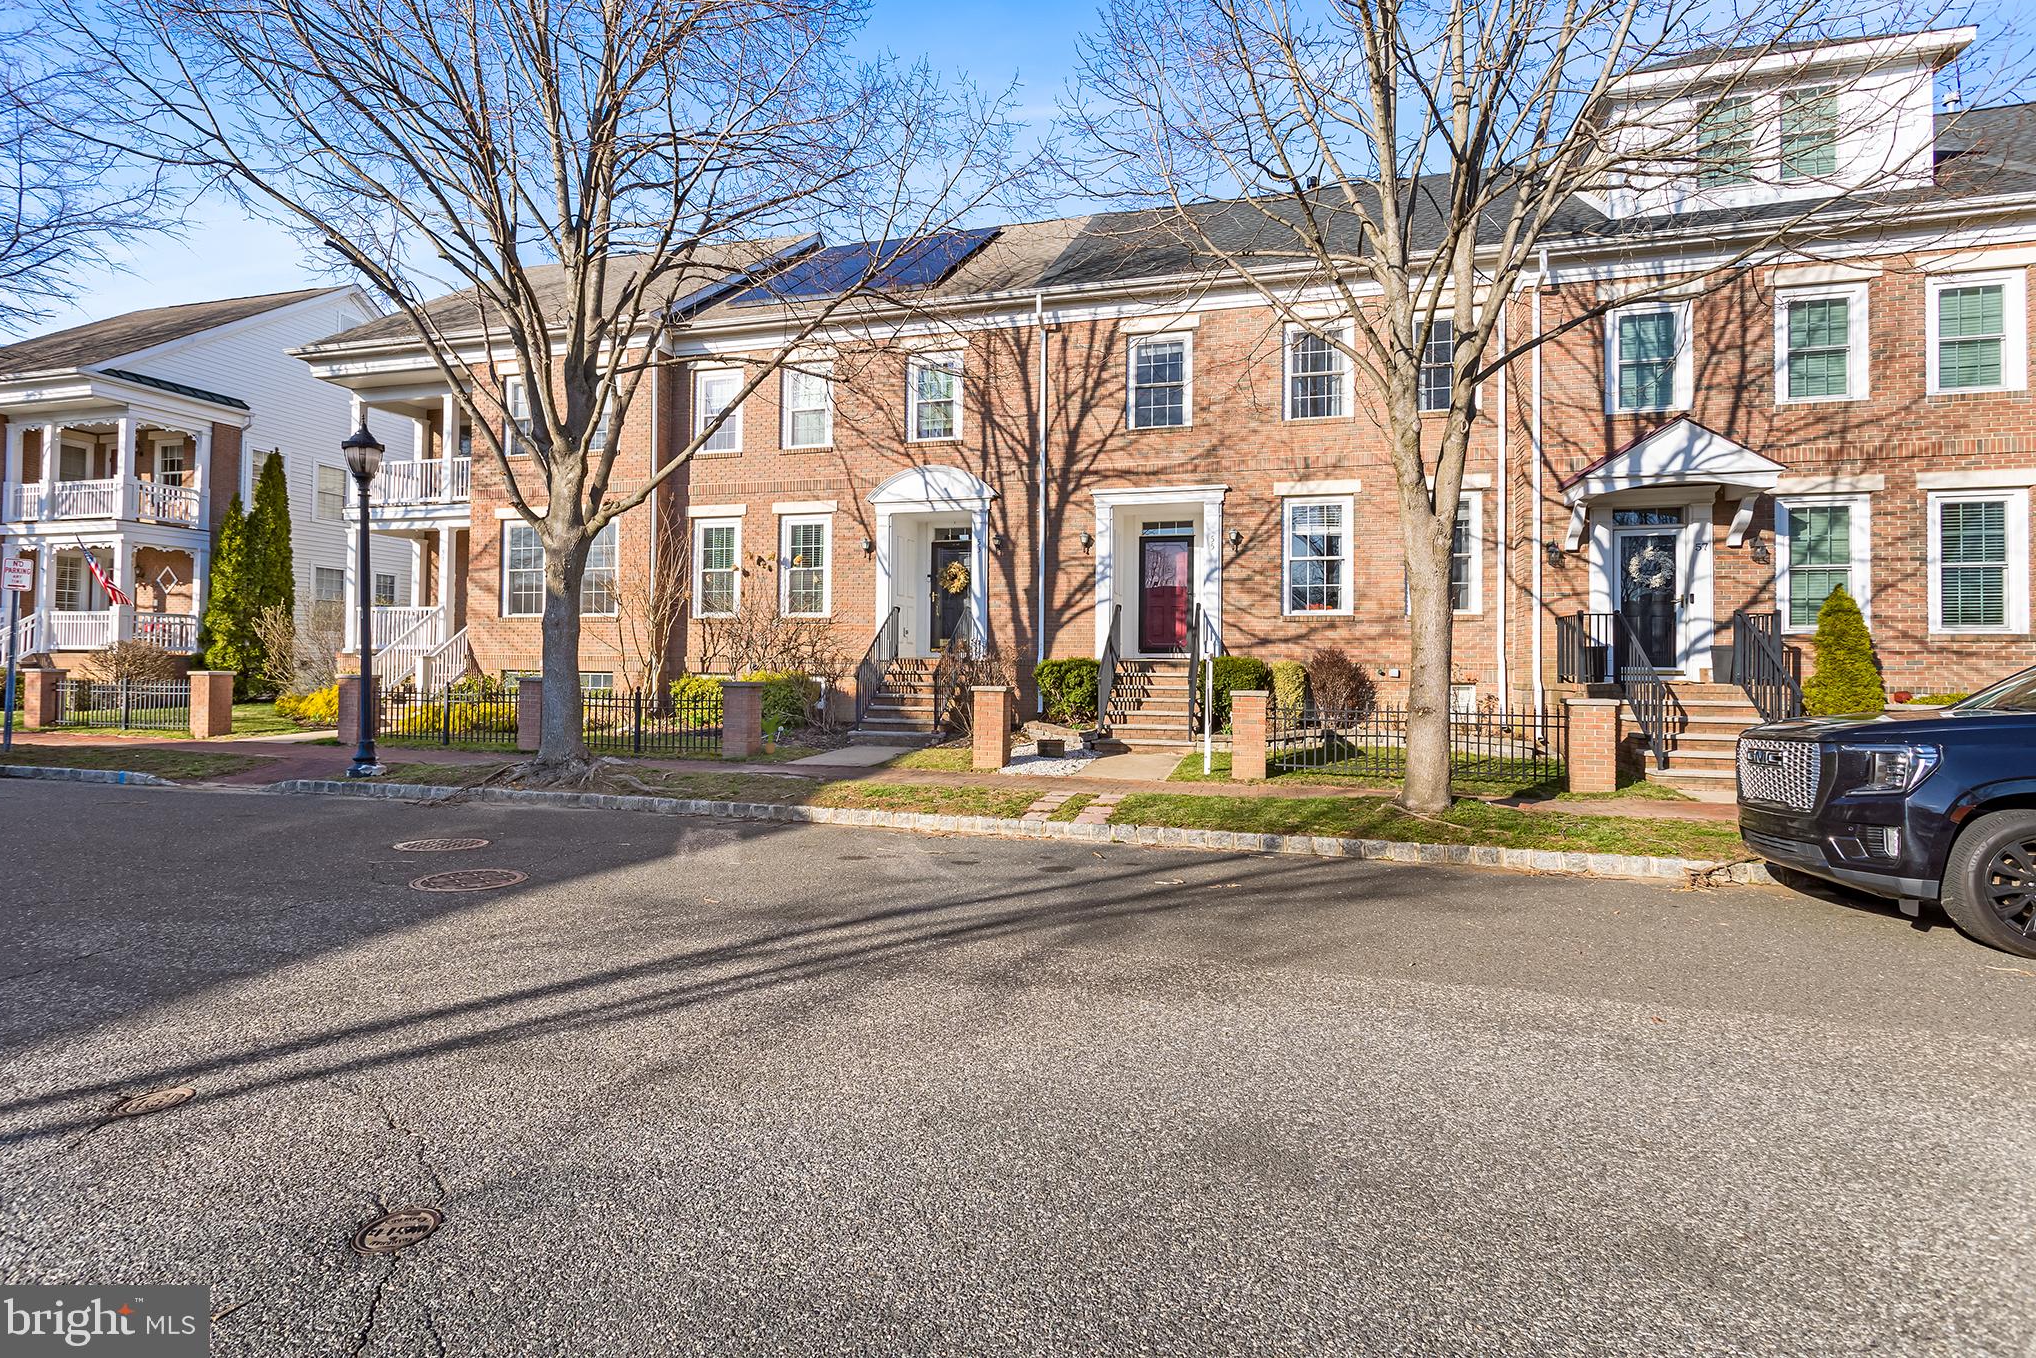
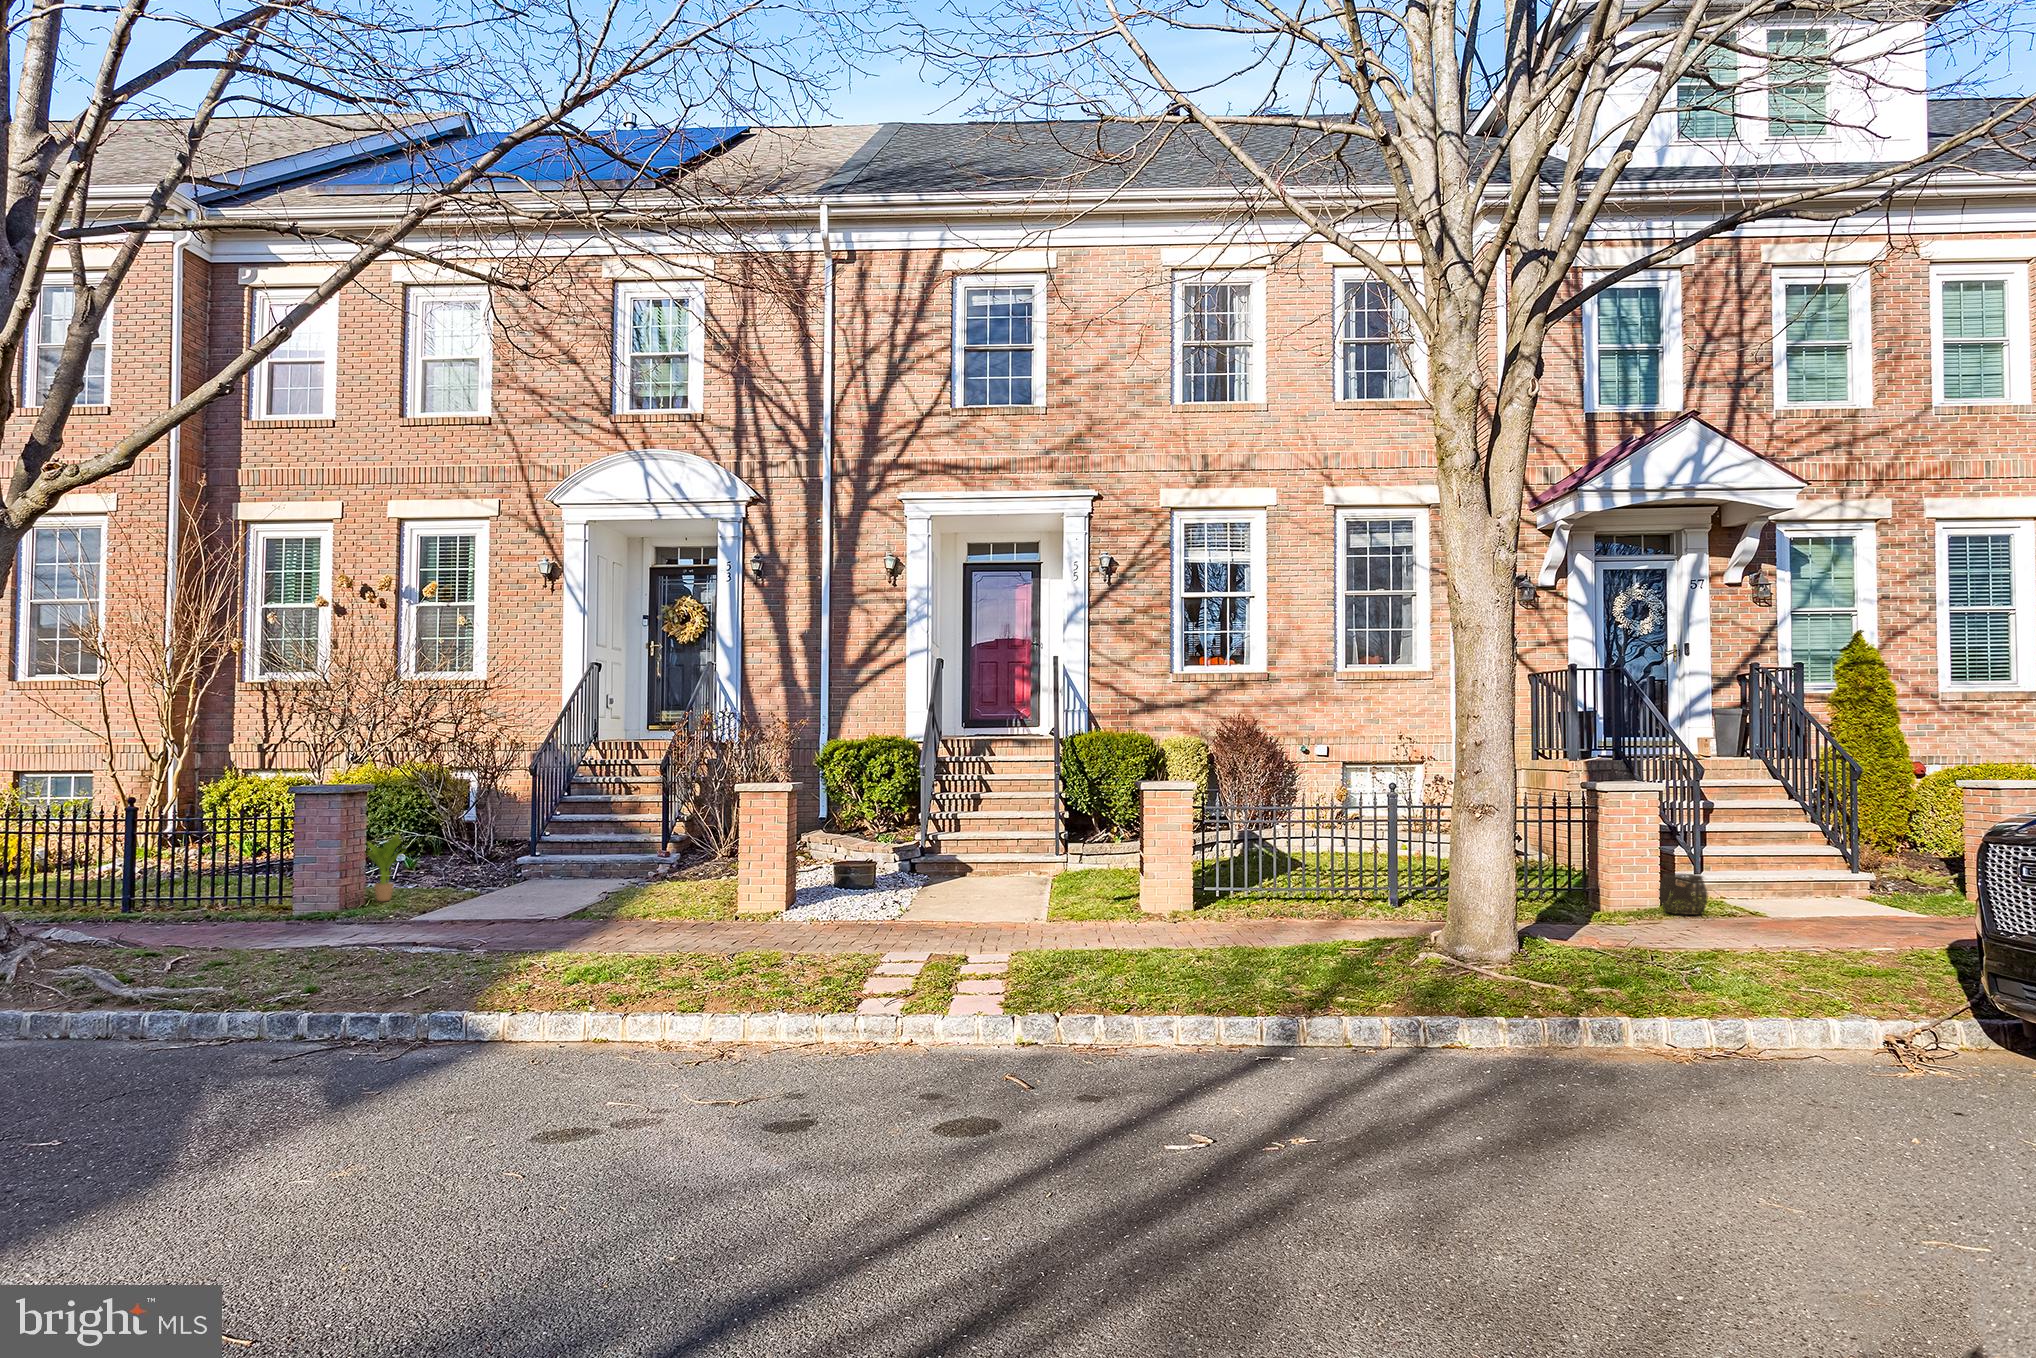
woven basket: none [1583,761,1619,790] -> present [1659,874,1708,915]

